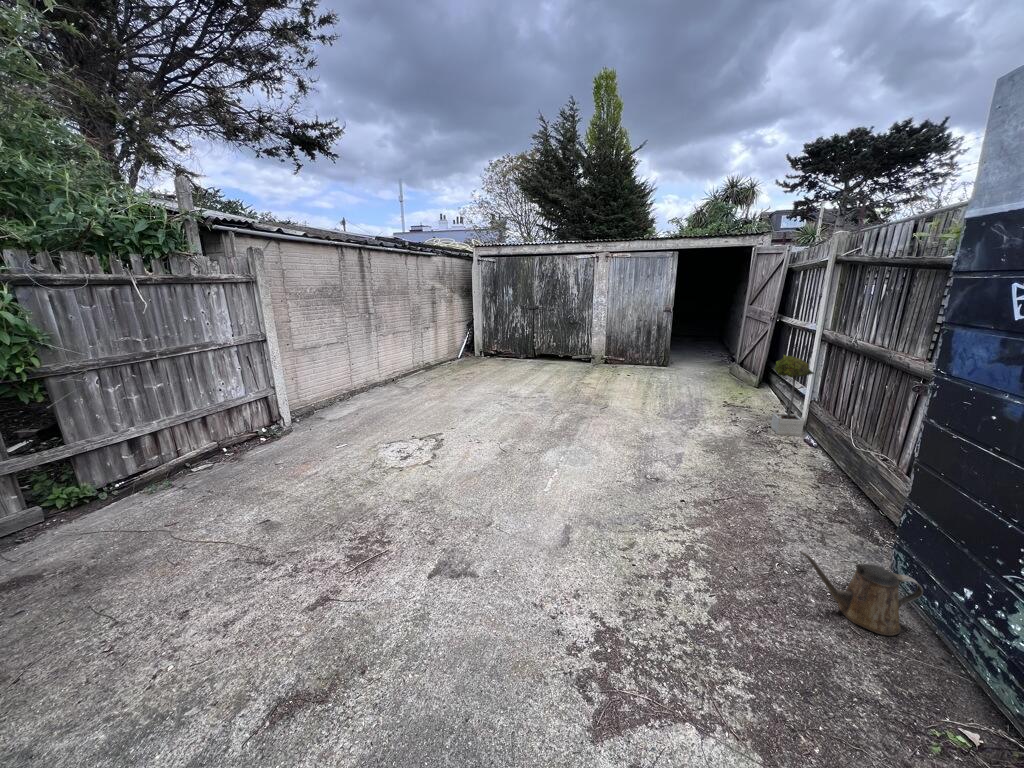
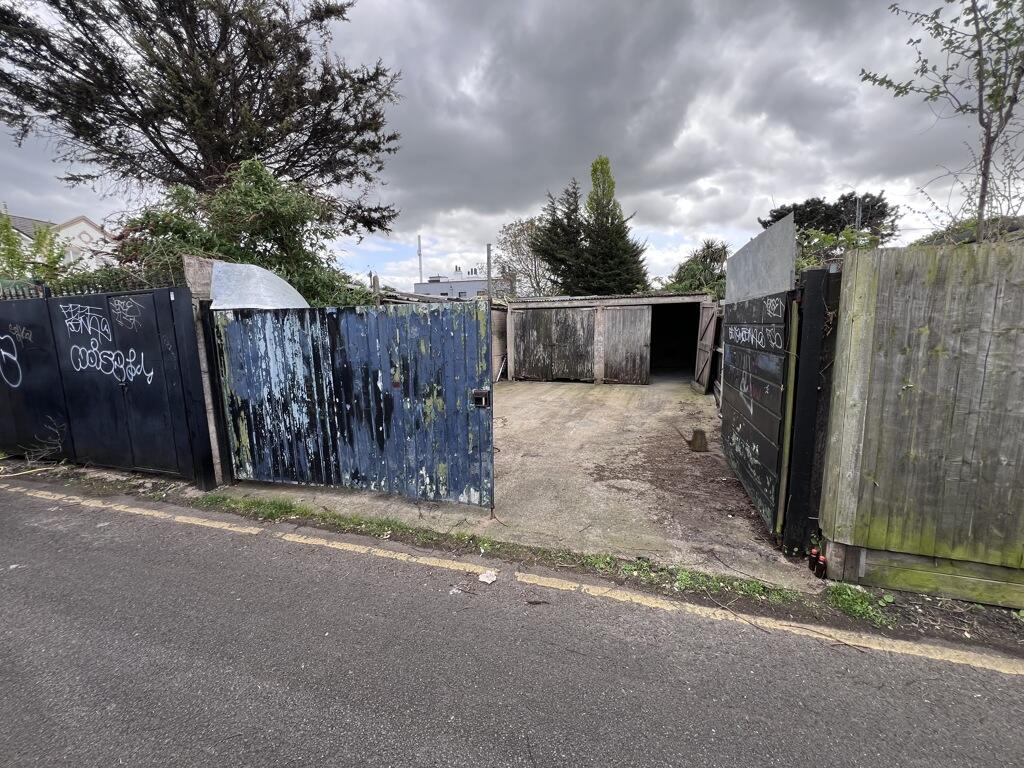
potted tree: present [771,355,814,436] -> none [698,366,718,412]

